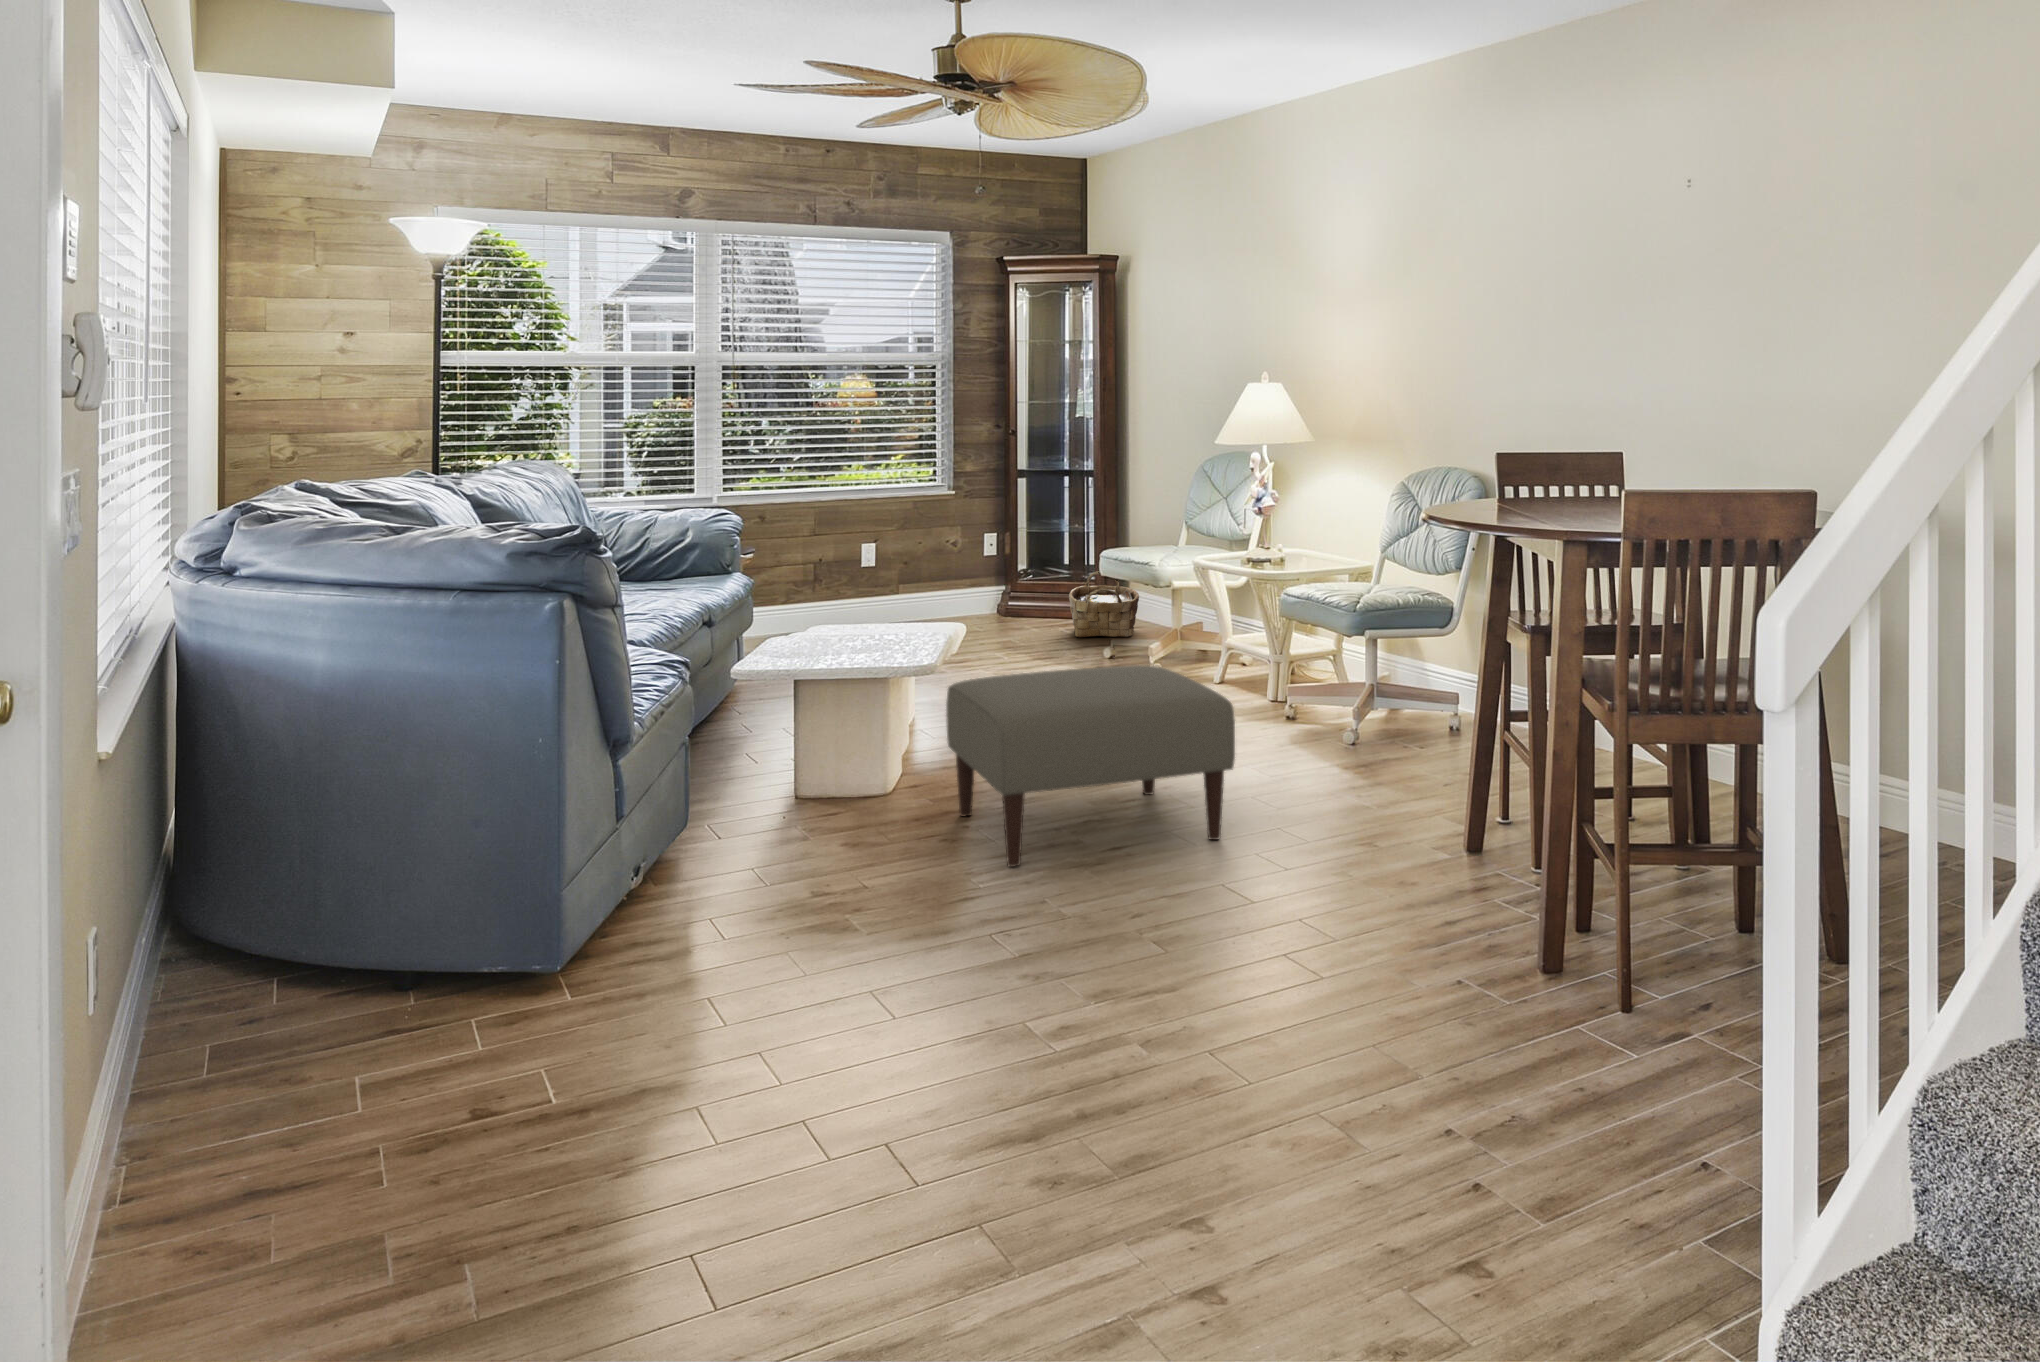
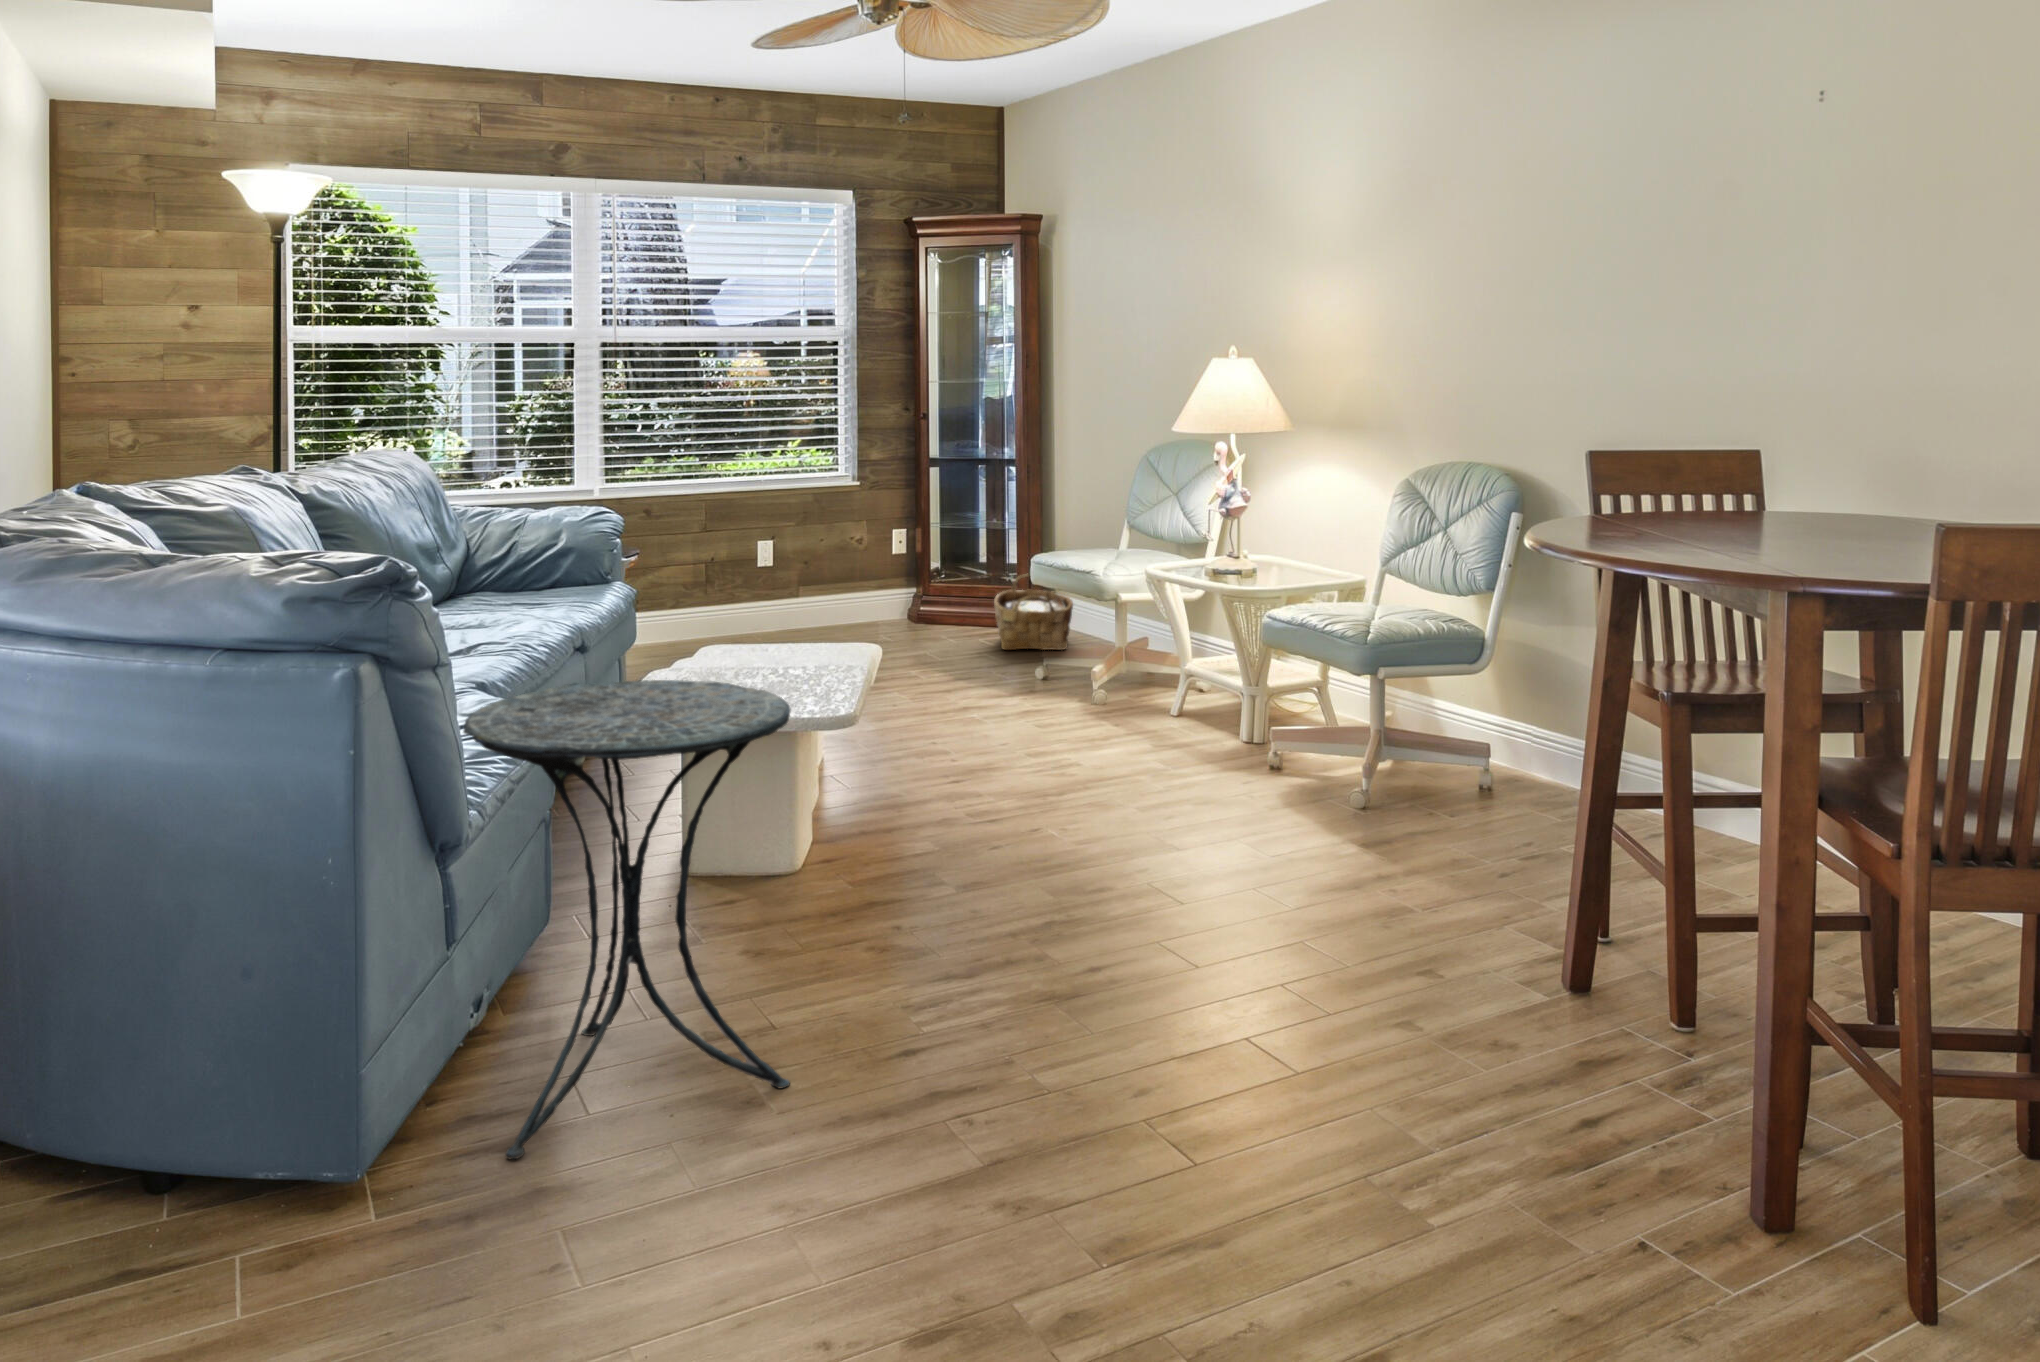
side table: none [634,625,882,965] -> present [464,680,790,1159]
ottoman: present [946,665,1235,866] -> none [869,718,1244,996]

